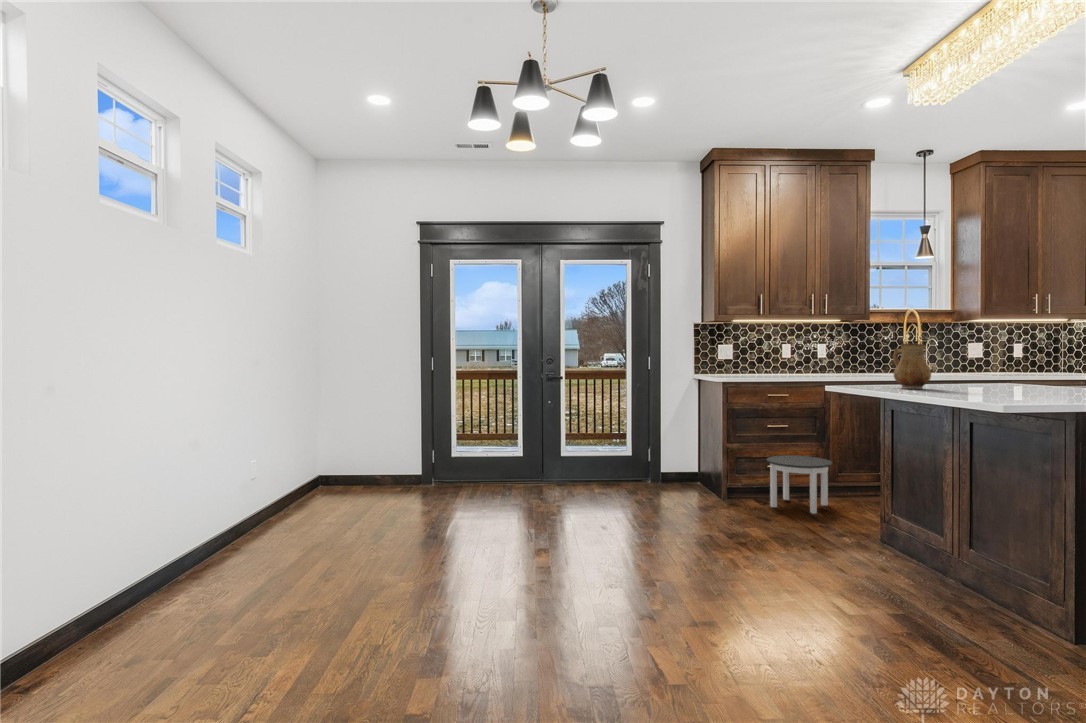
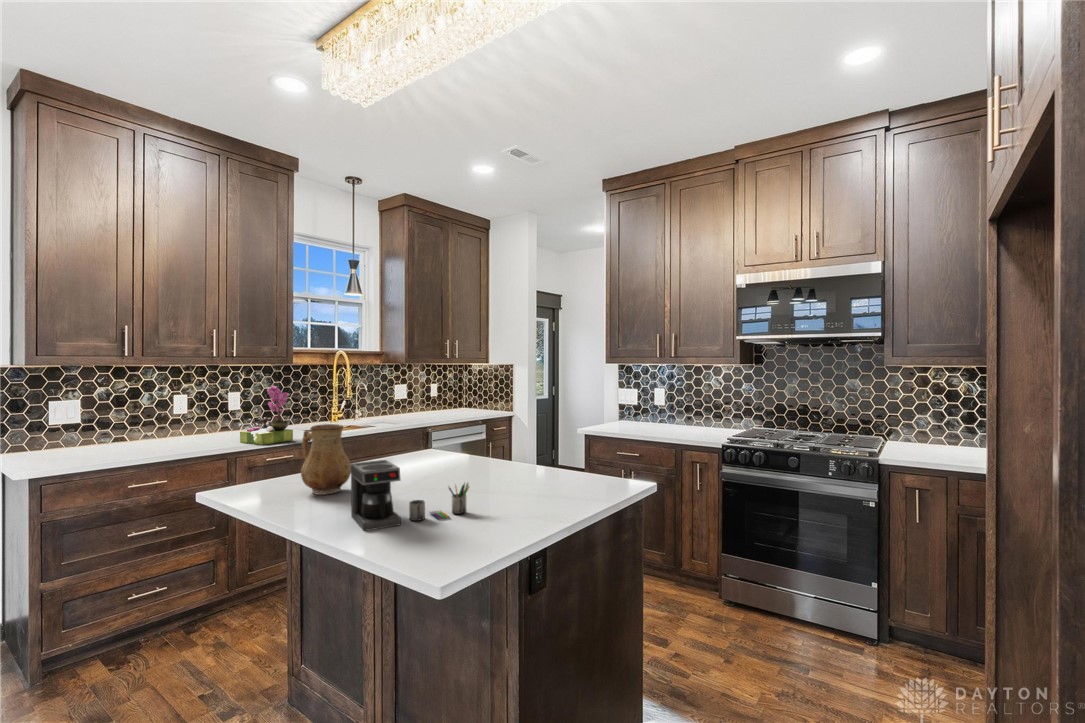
flower arrangement: none [831,335,872,378] -> present [240,386,293,445]
coffee maker: none [934,359,1032,397] -> present [351,460,469,531]
round table: present [767,455,832,514] -> none [121,567,232,677]

